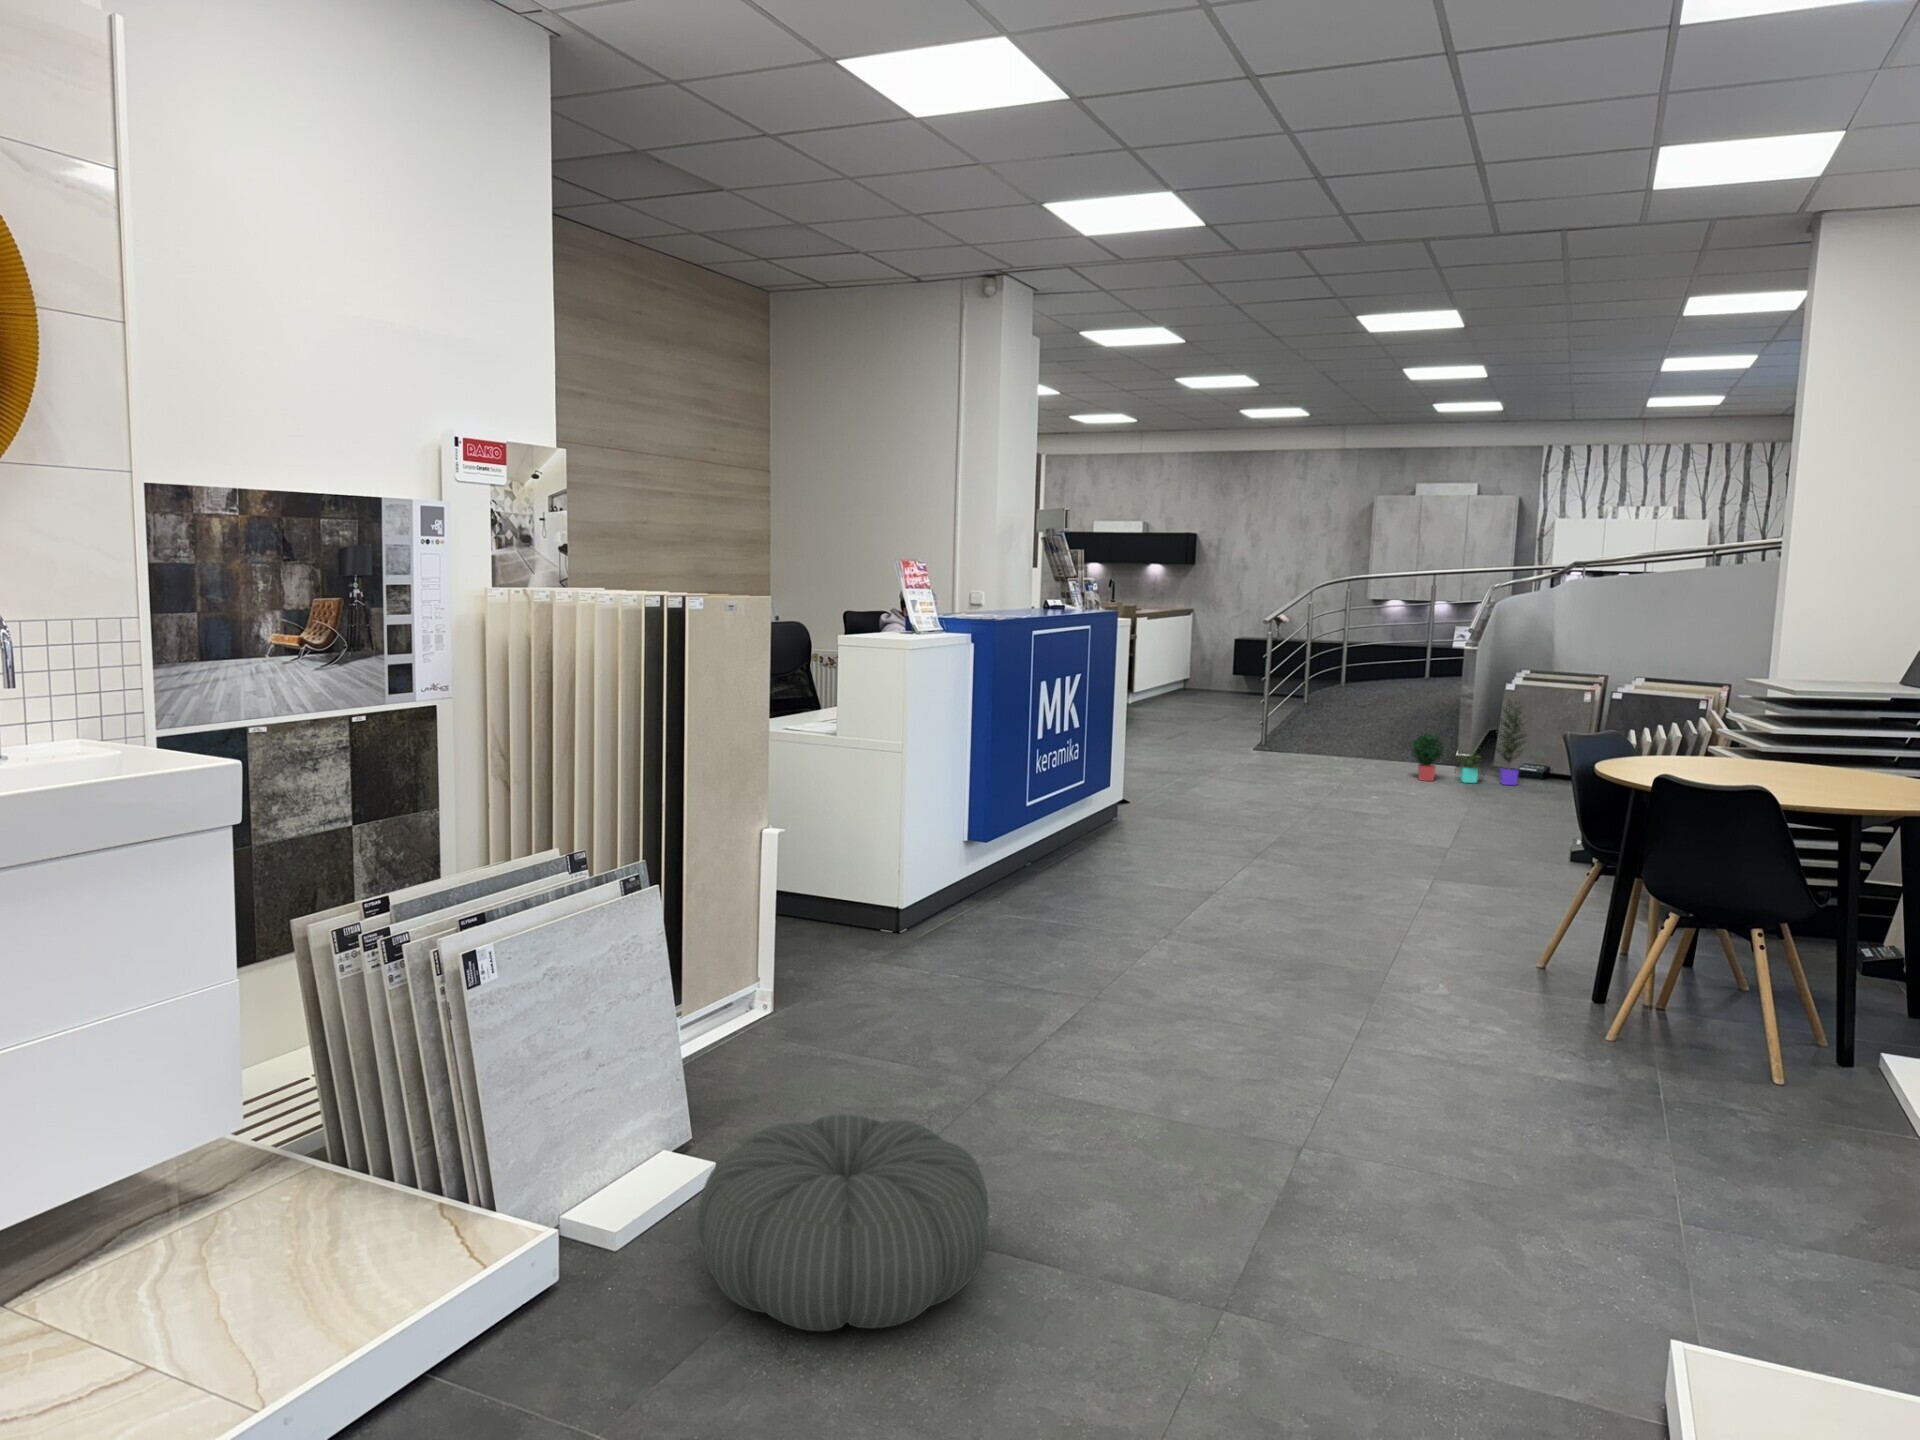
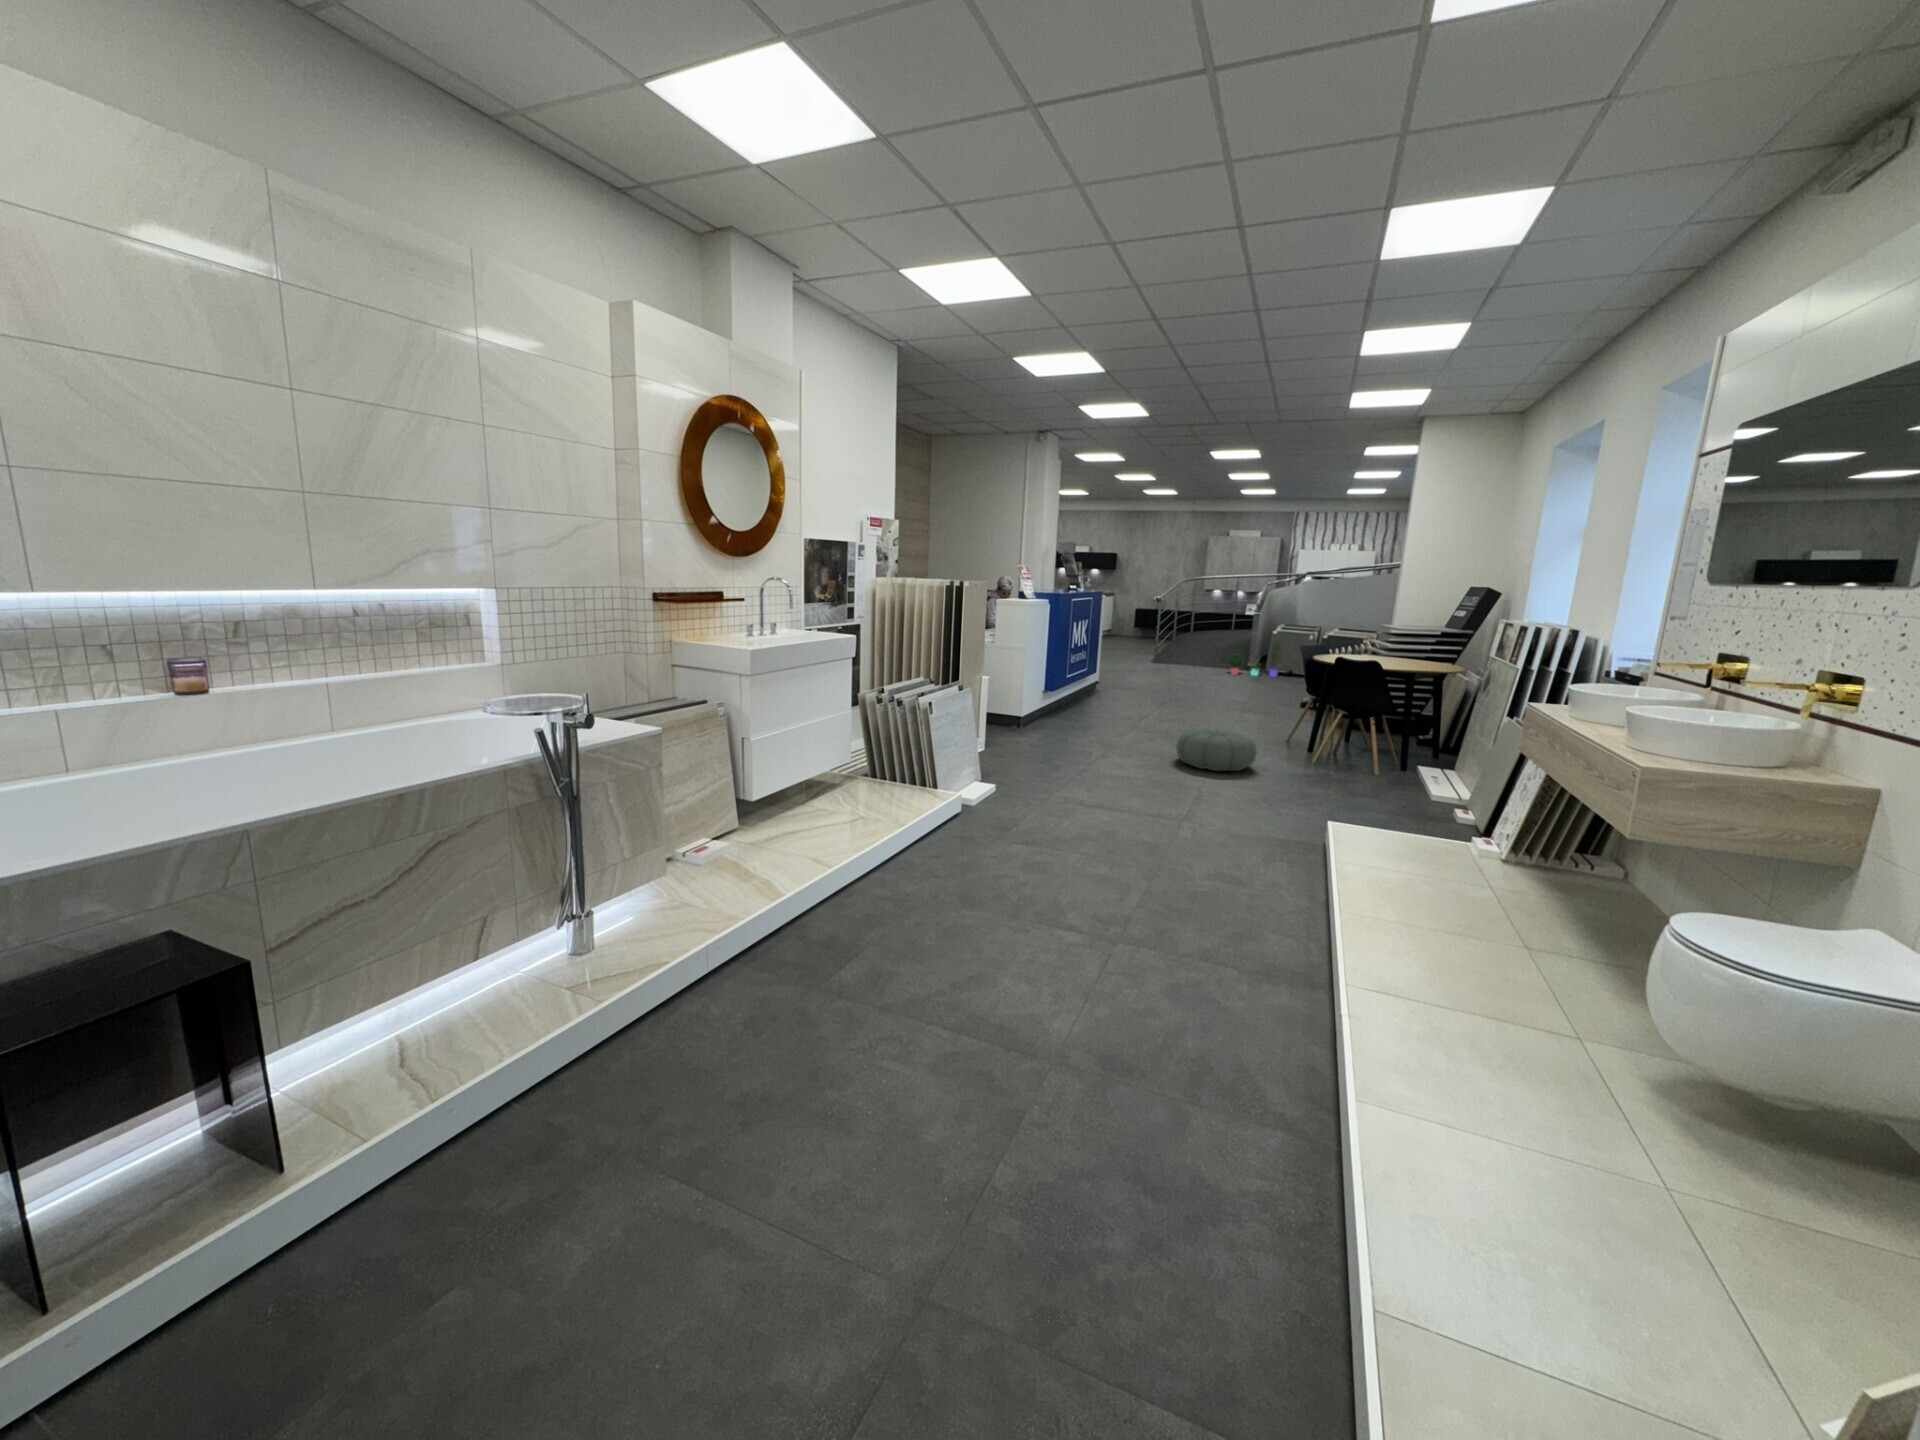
pouf: present [697,1114,989,1331] -> present [1176,728,1257,771]

